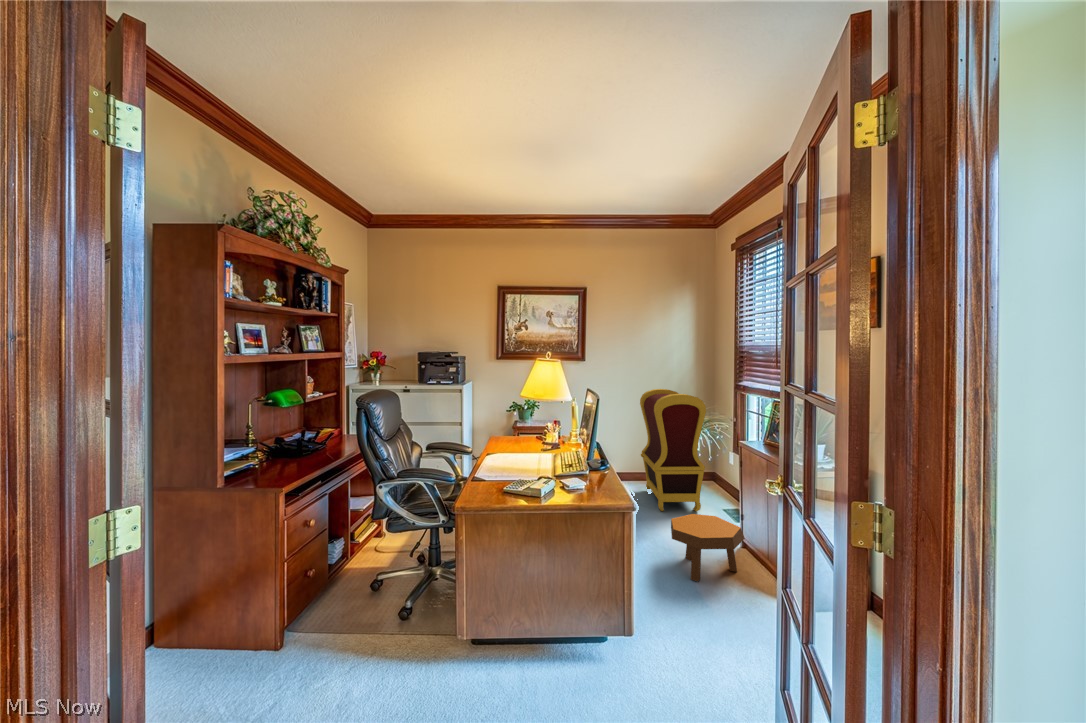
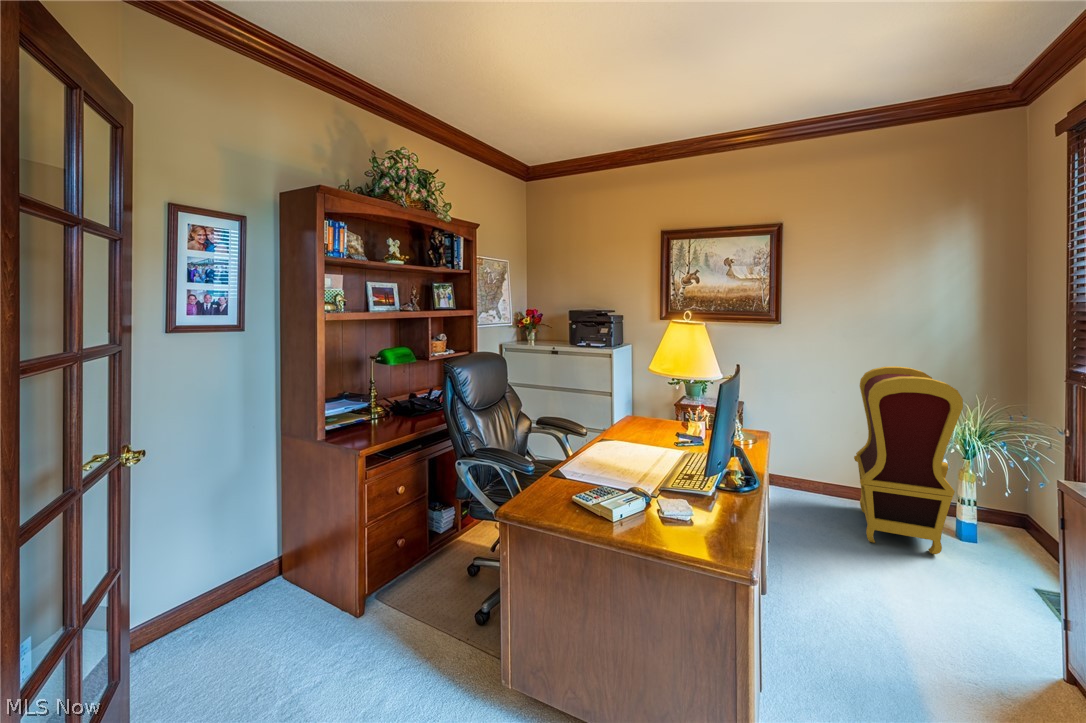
footstool: present [671,514,745,581] -> none [849,560,990,670]

